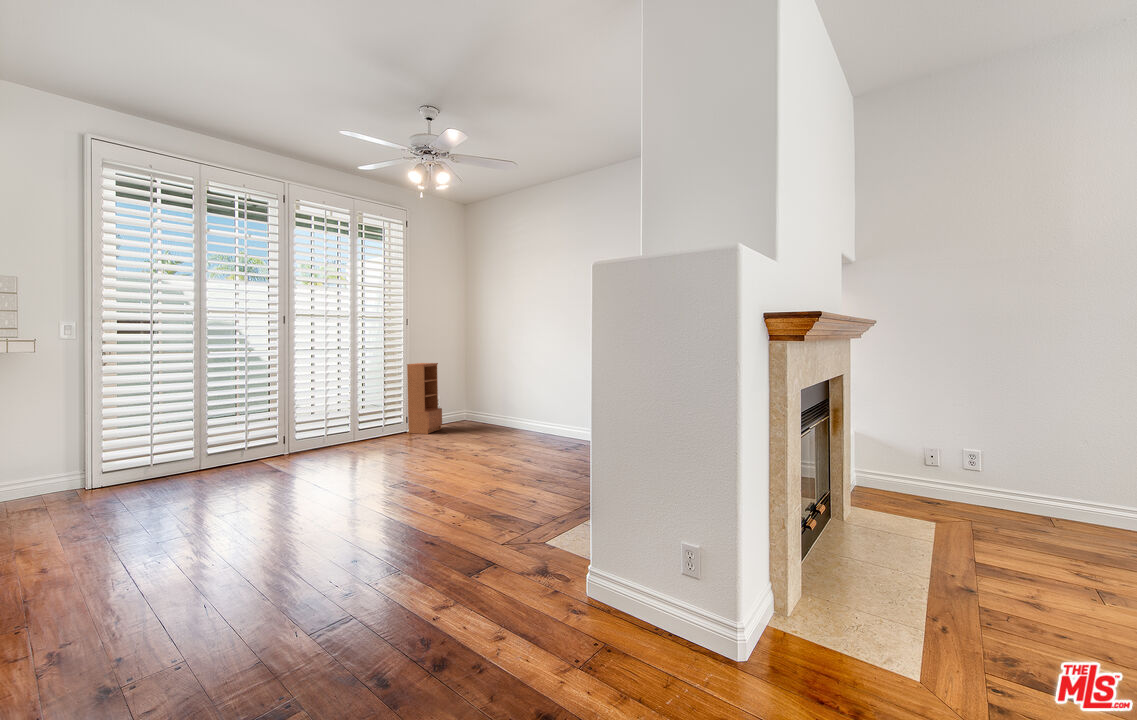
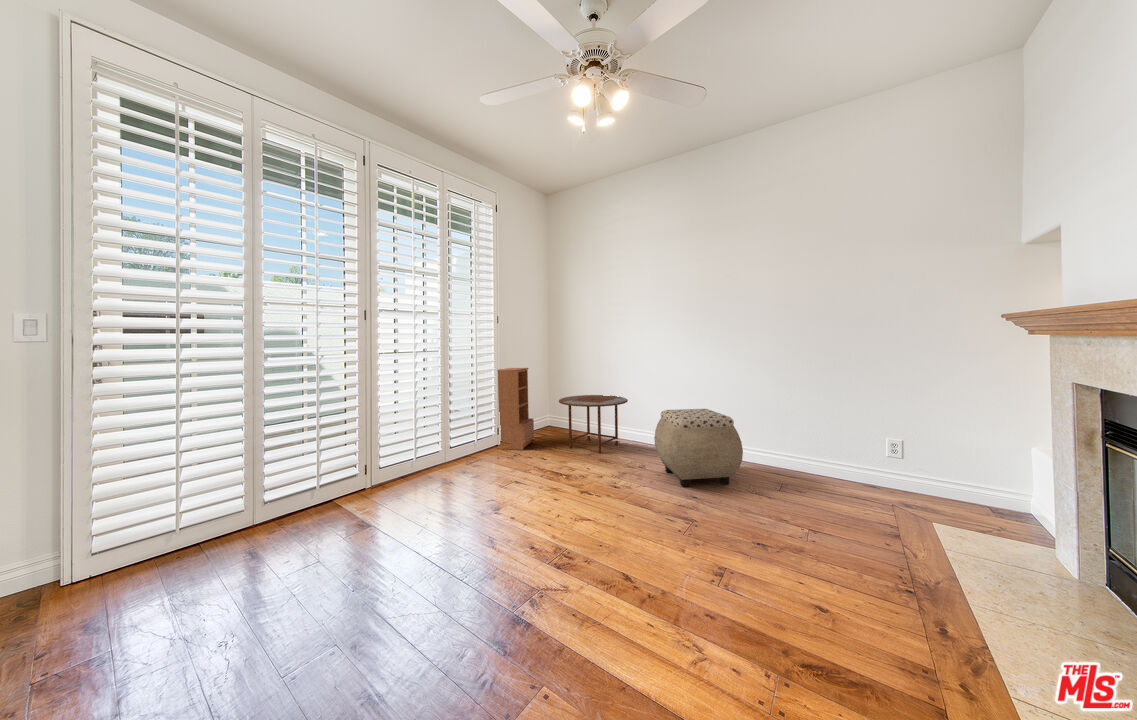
side table: none [459,388,521,437] -> present [559,395,628,453]
ottoman: none [521,398,574,457] -> present [654,409,743,487]

